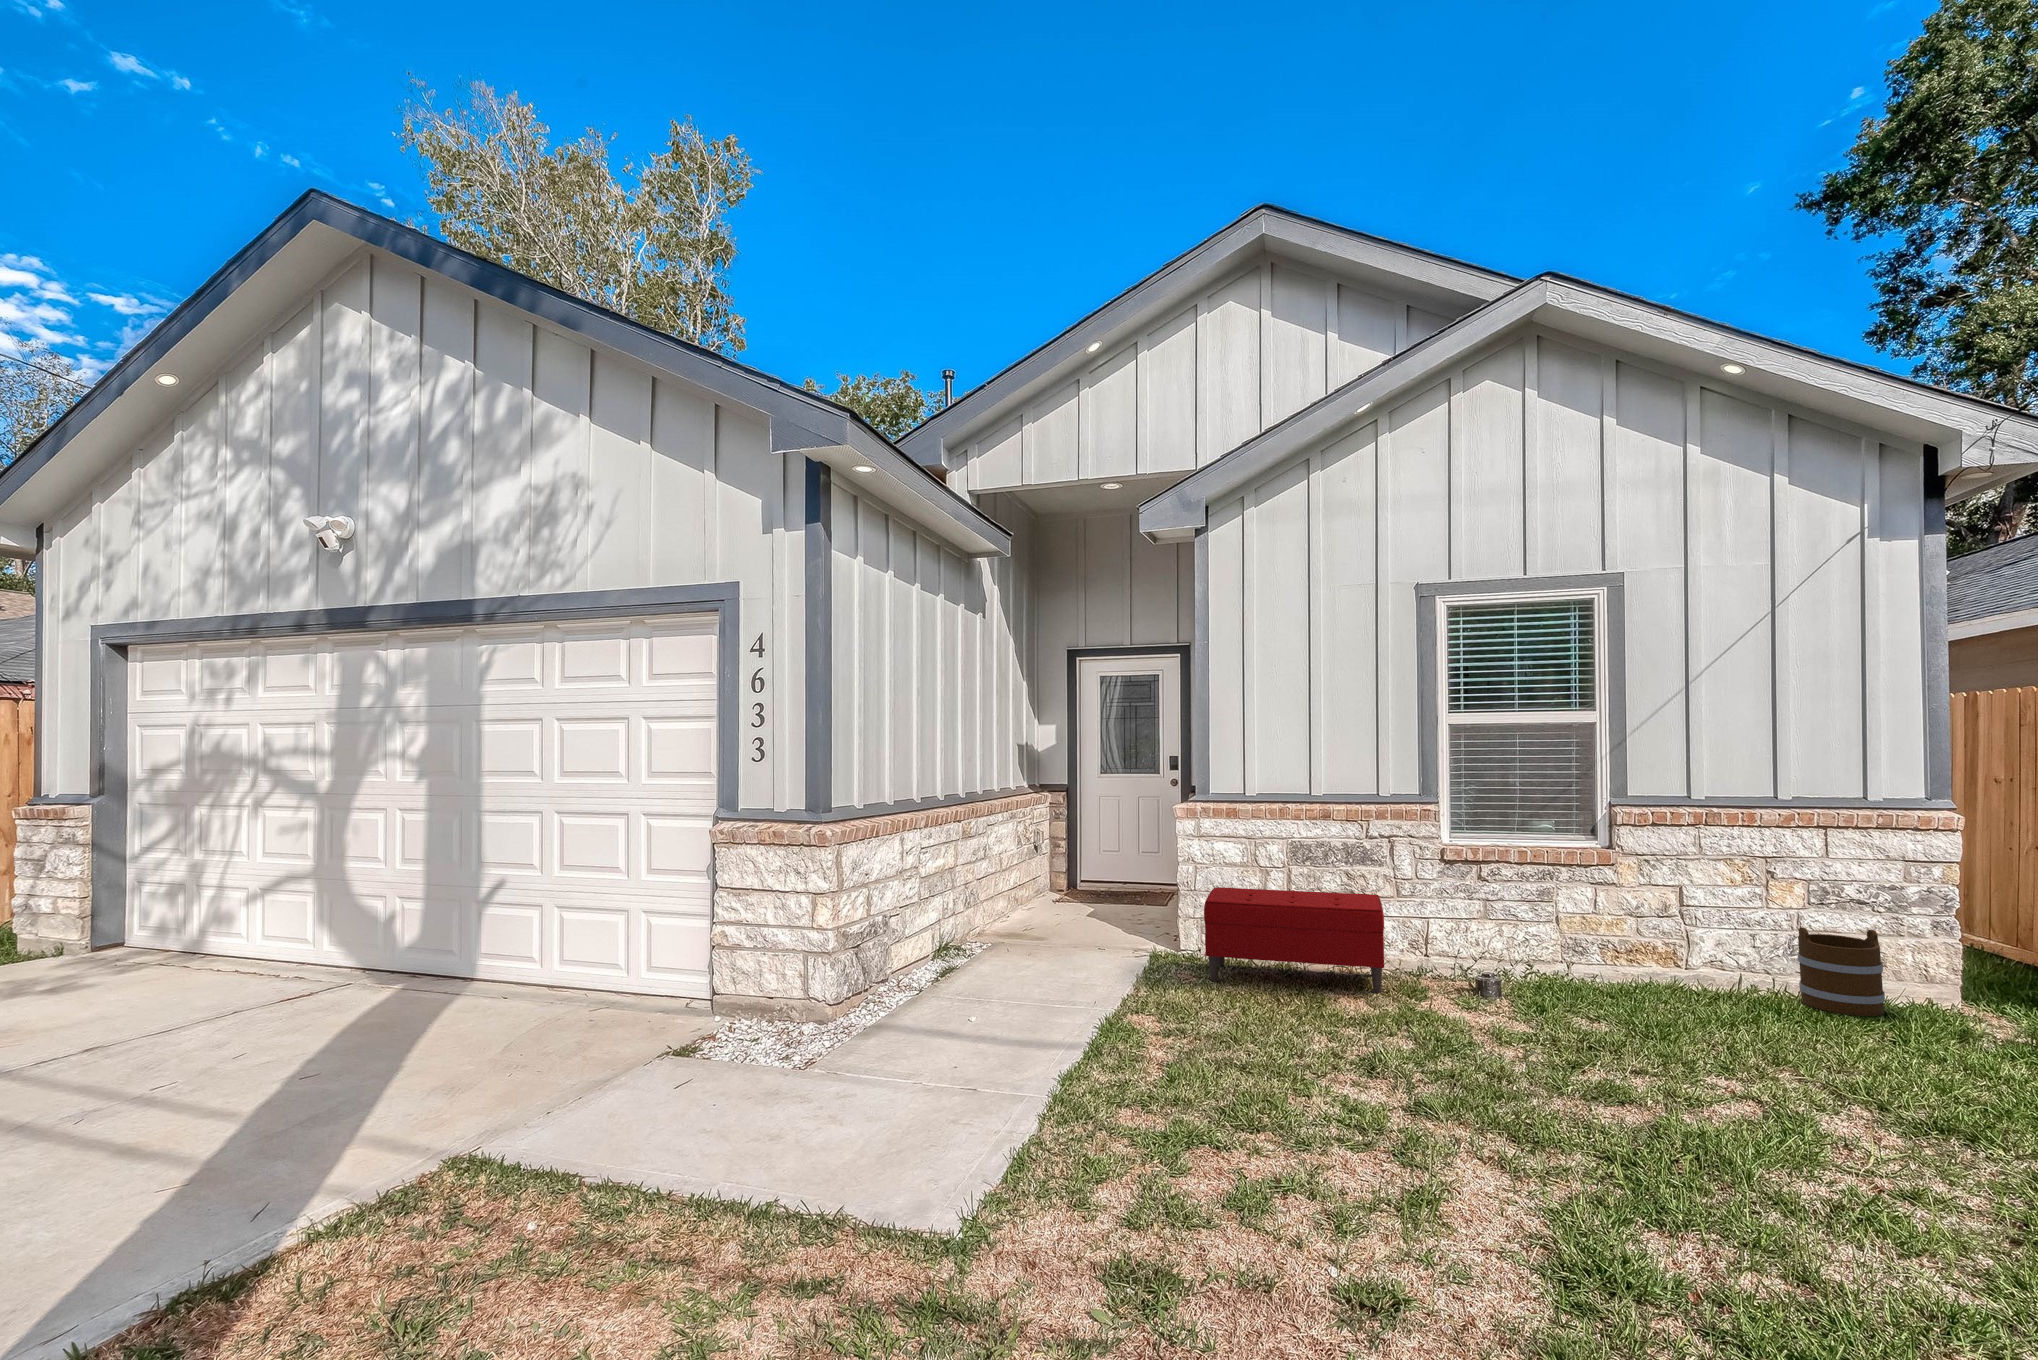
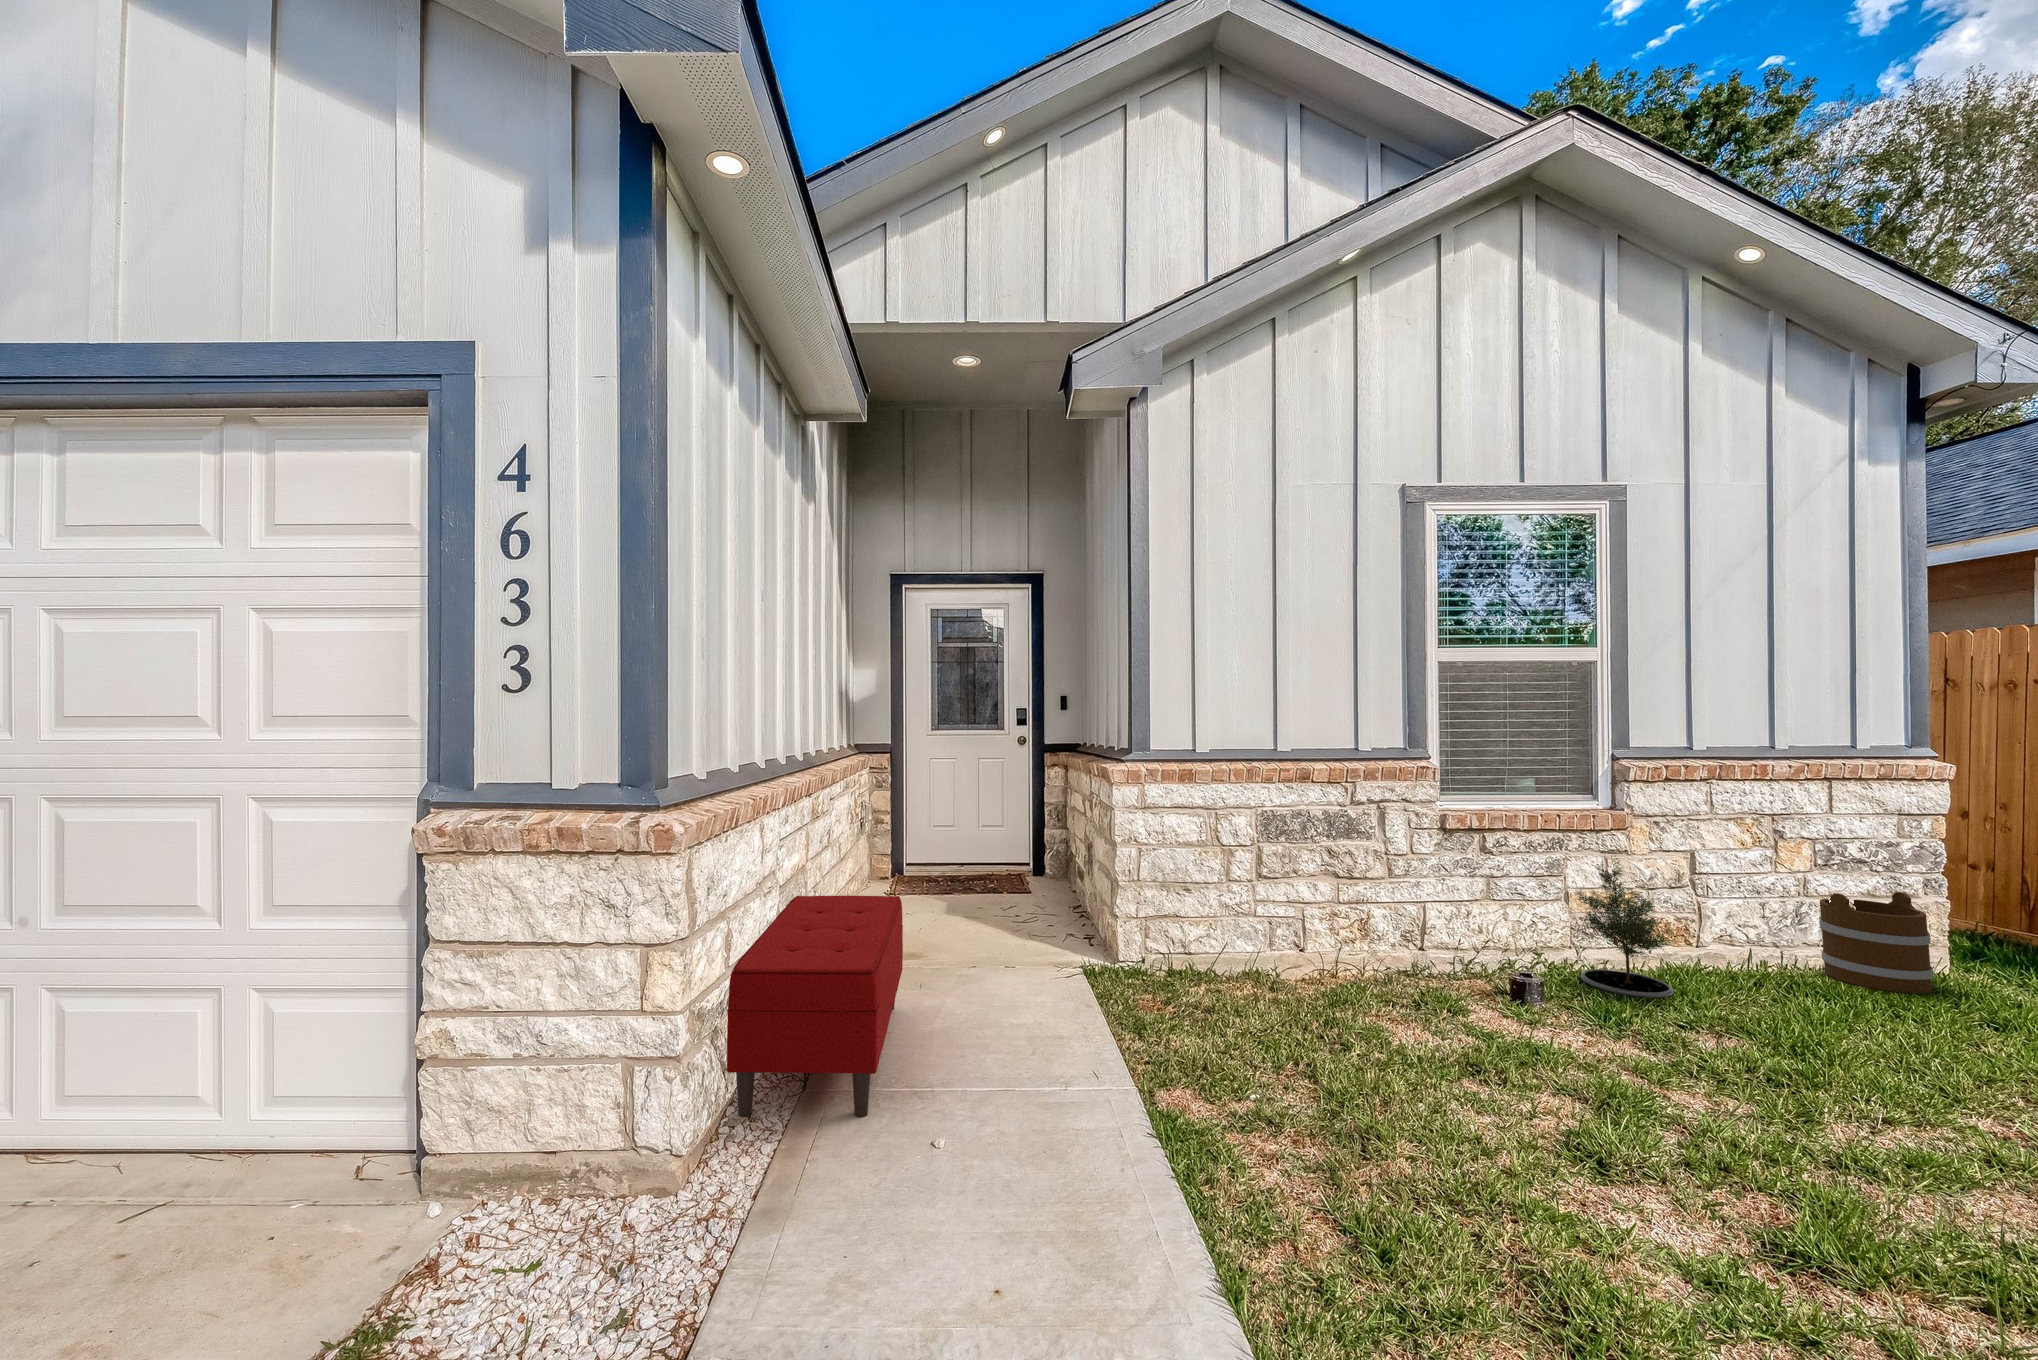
potted tree: none [1549,884,1623,1001] -> present [1575,856,1673,998]
bench: present [1204,887,1384,993] -> present [727,896,903,1118]

